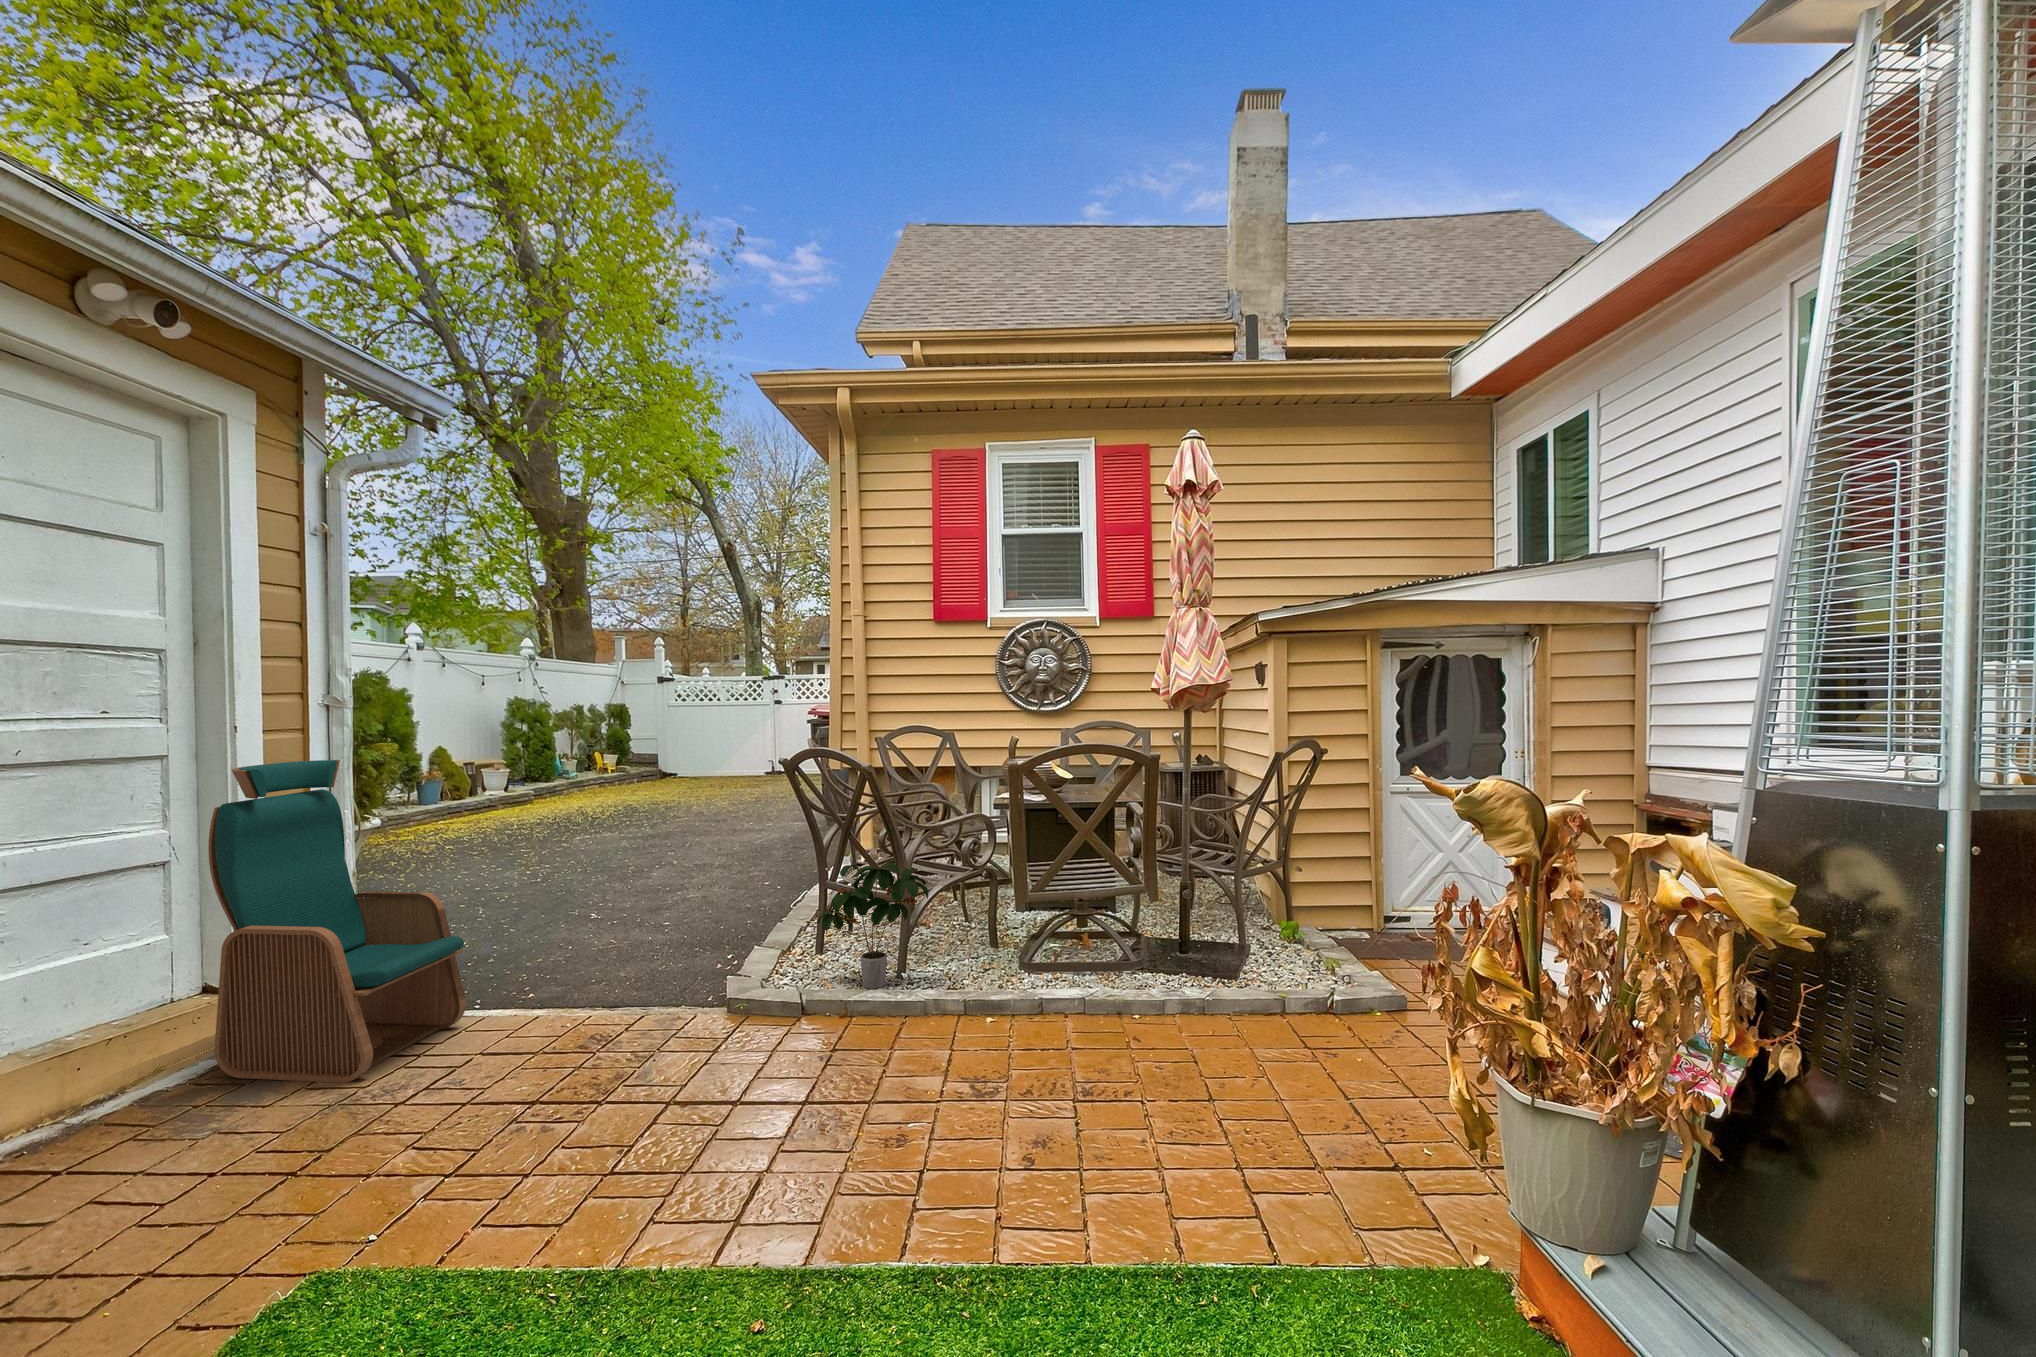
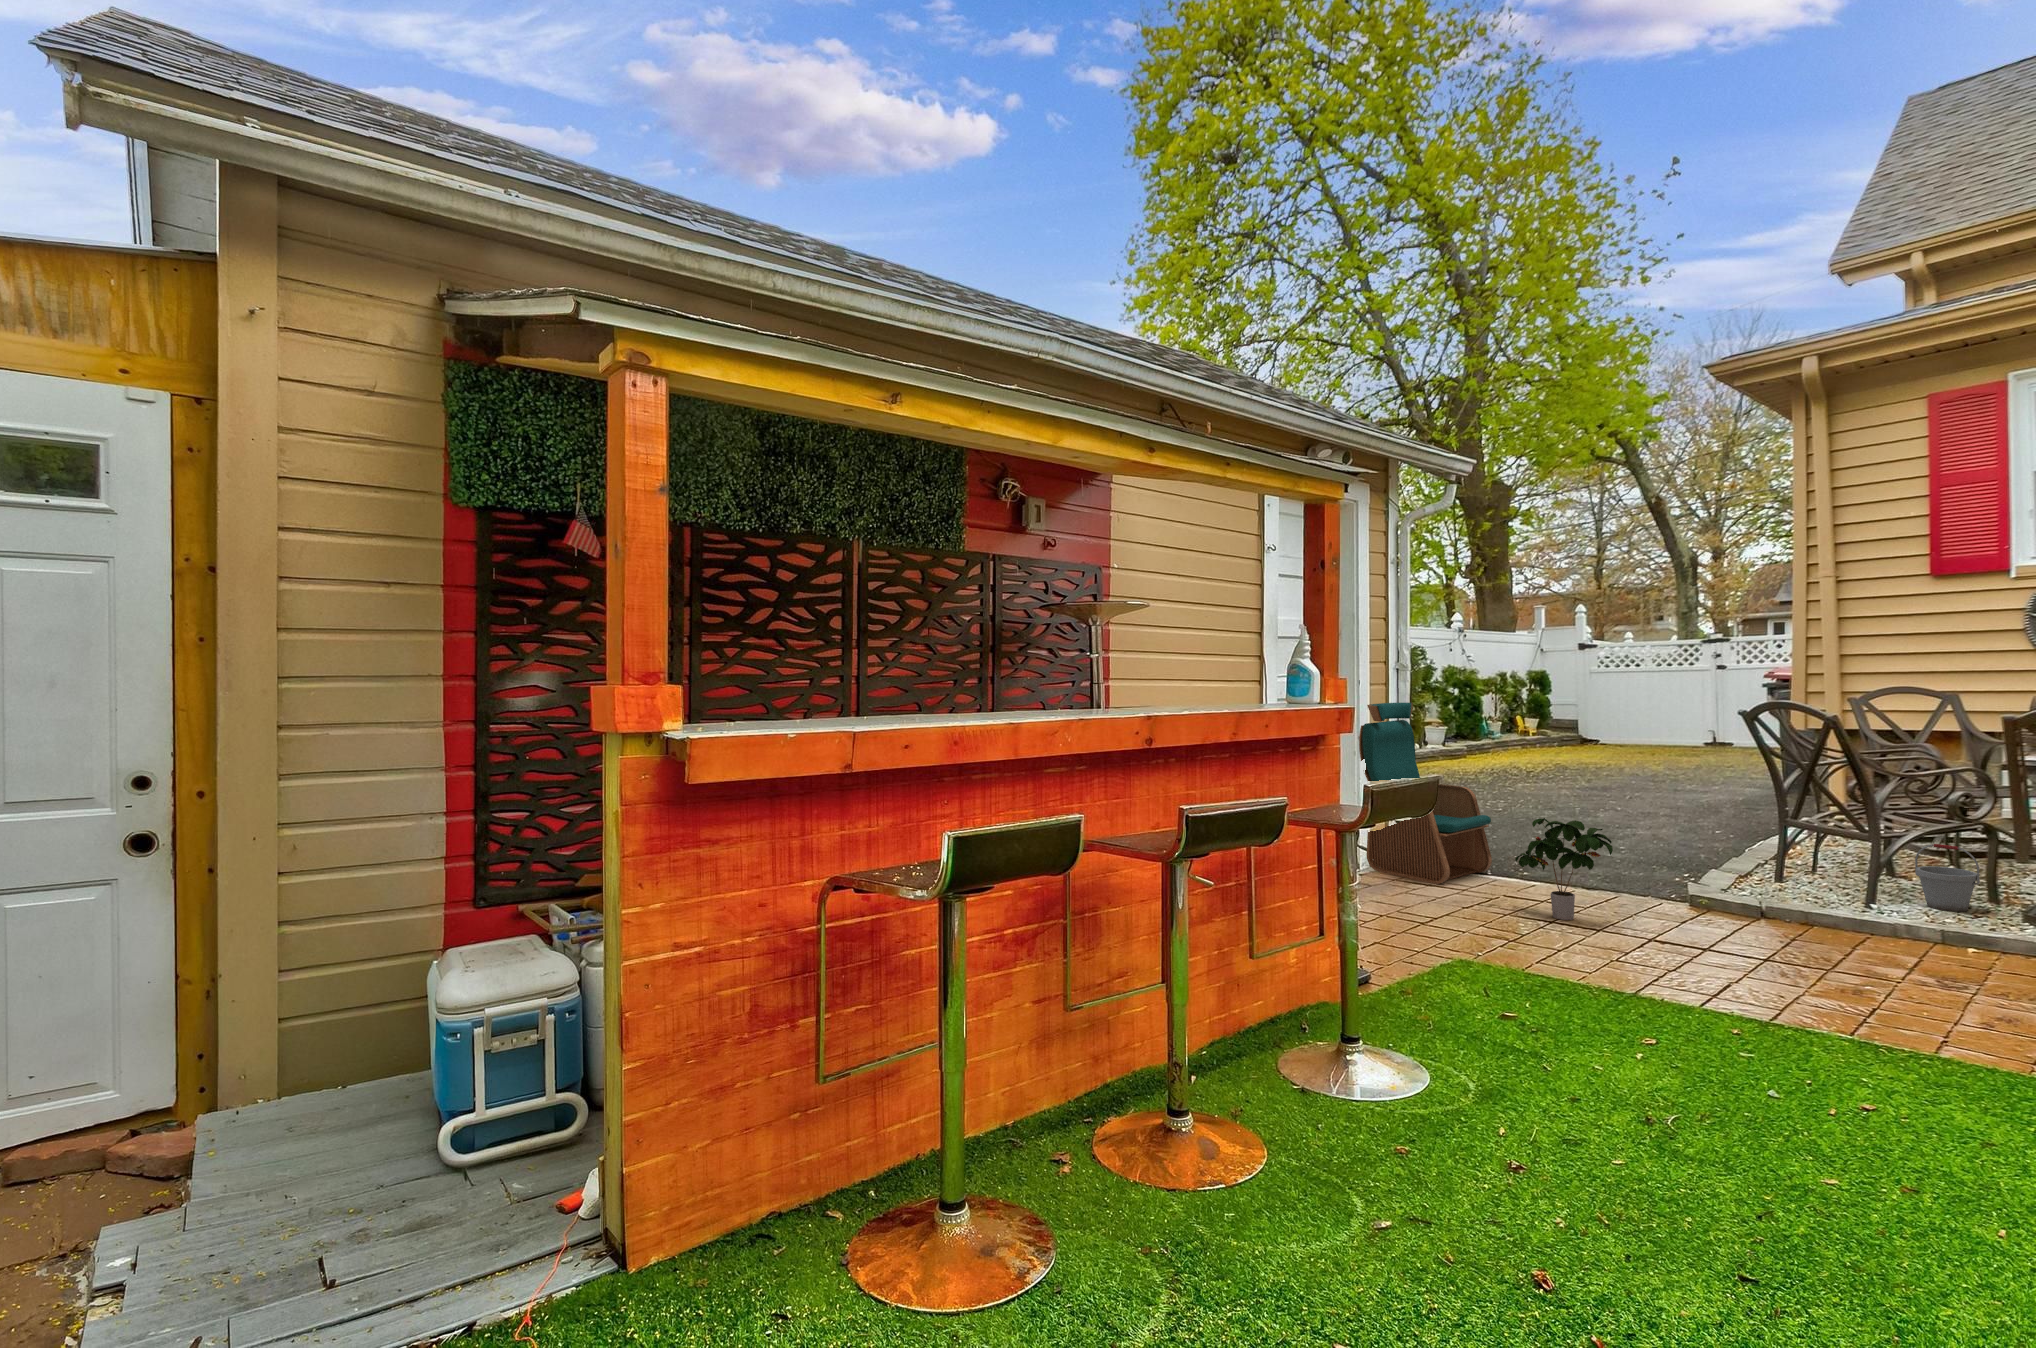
potted plant: present [817,863,929,989] -> present [1515,818,1613,920]
bucket: none [939,895,988,967] -> present [1915,844,1980,912]

